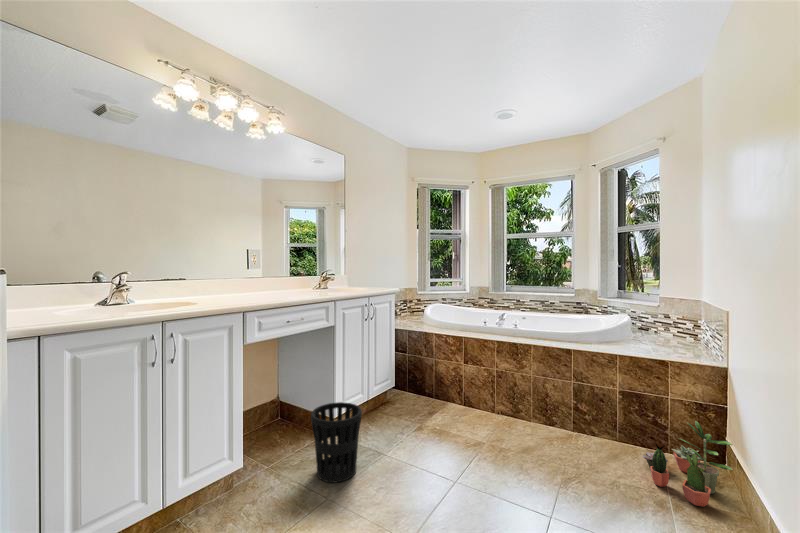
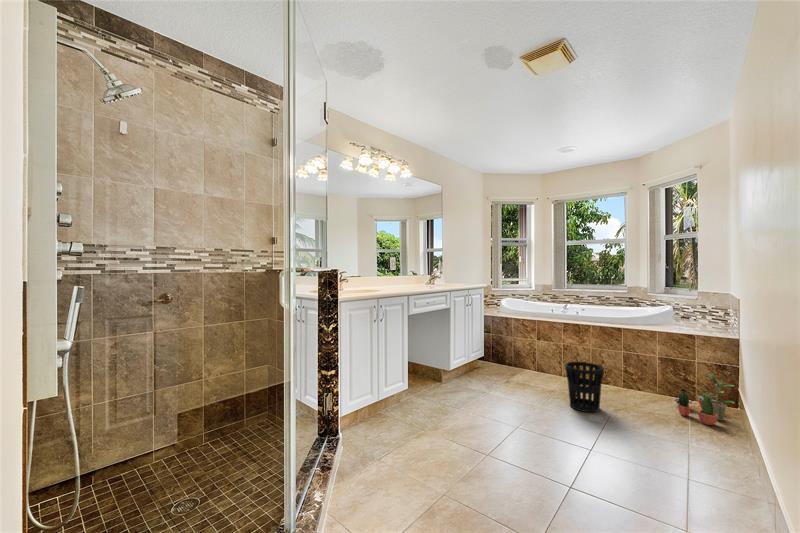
wastebasket: present [311,402,362,483] -> present [565,362,604,412]

